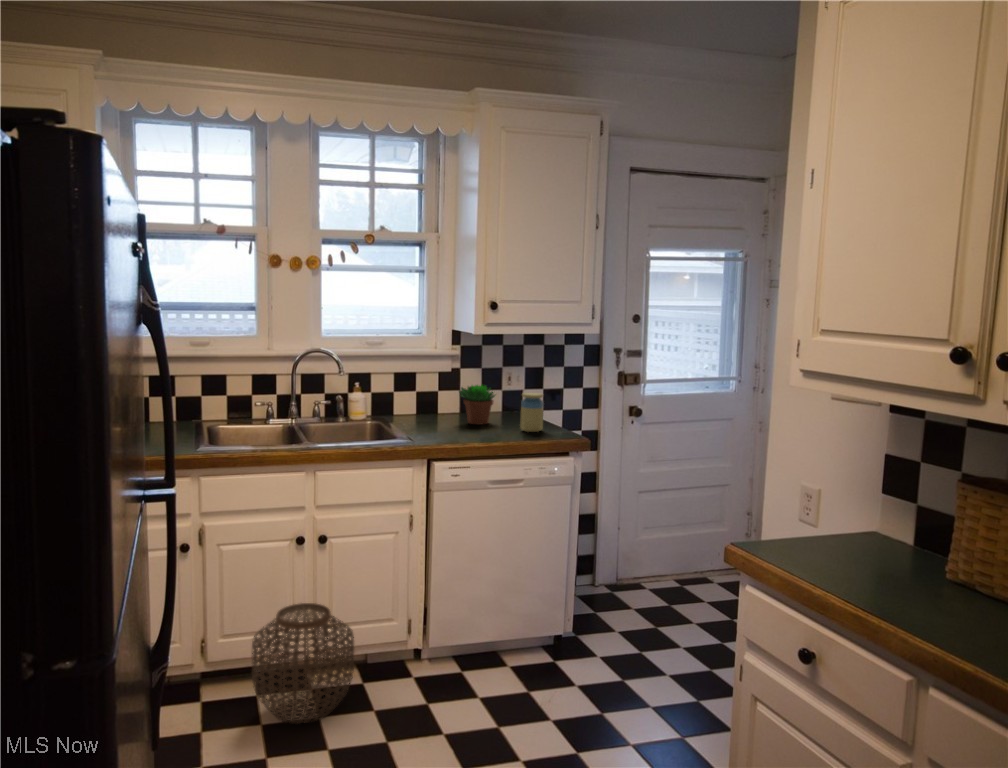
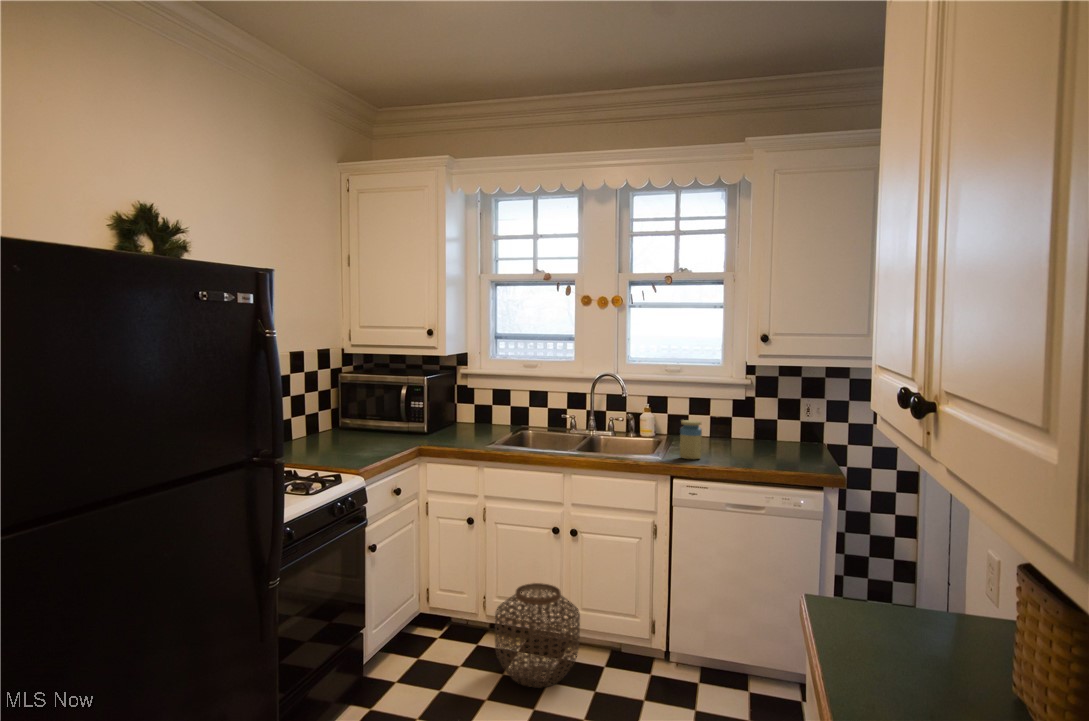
succulent plant: present [459,385,495,424] -> none [738,411,778,451]
jar: present [520,393,544,432] -> present [680,420,702,460]

